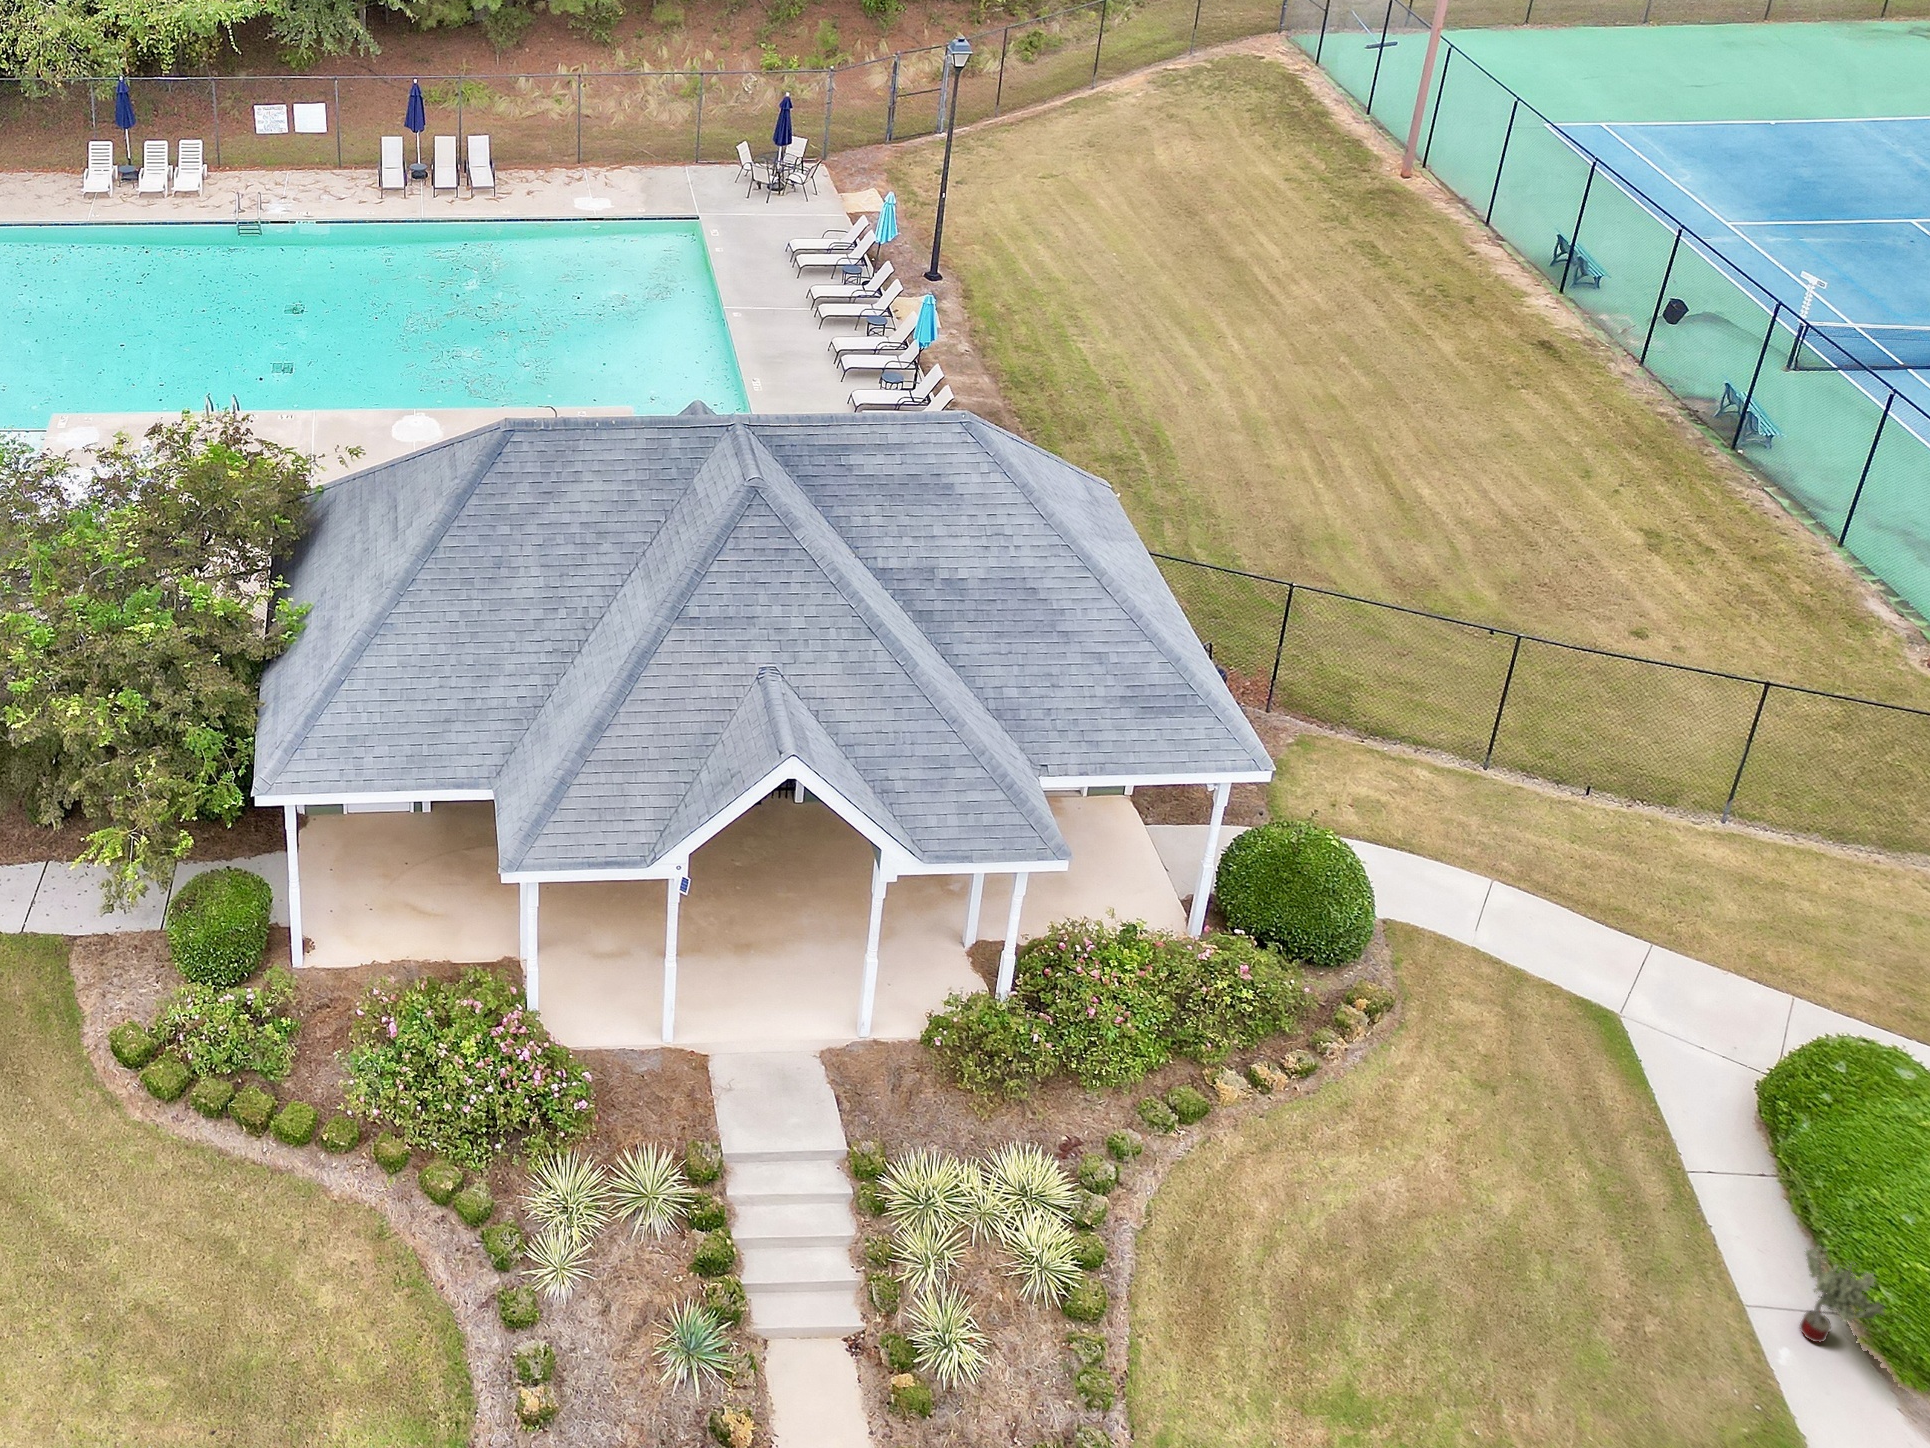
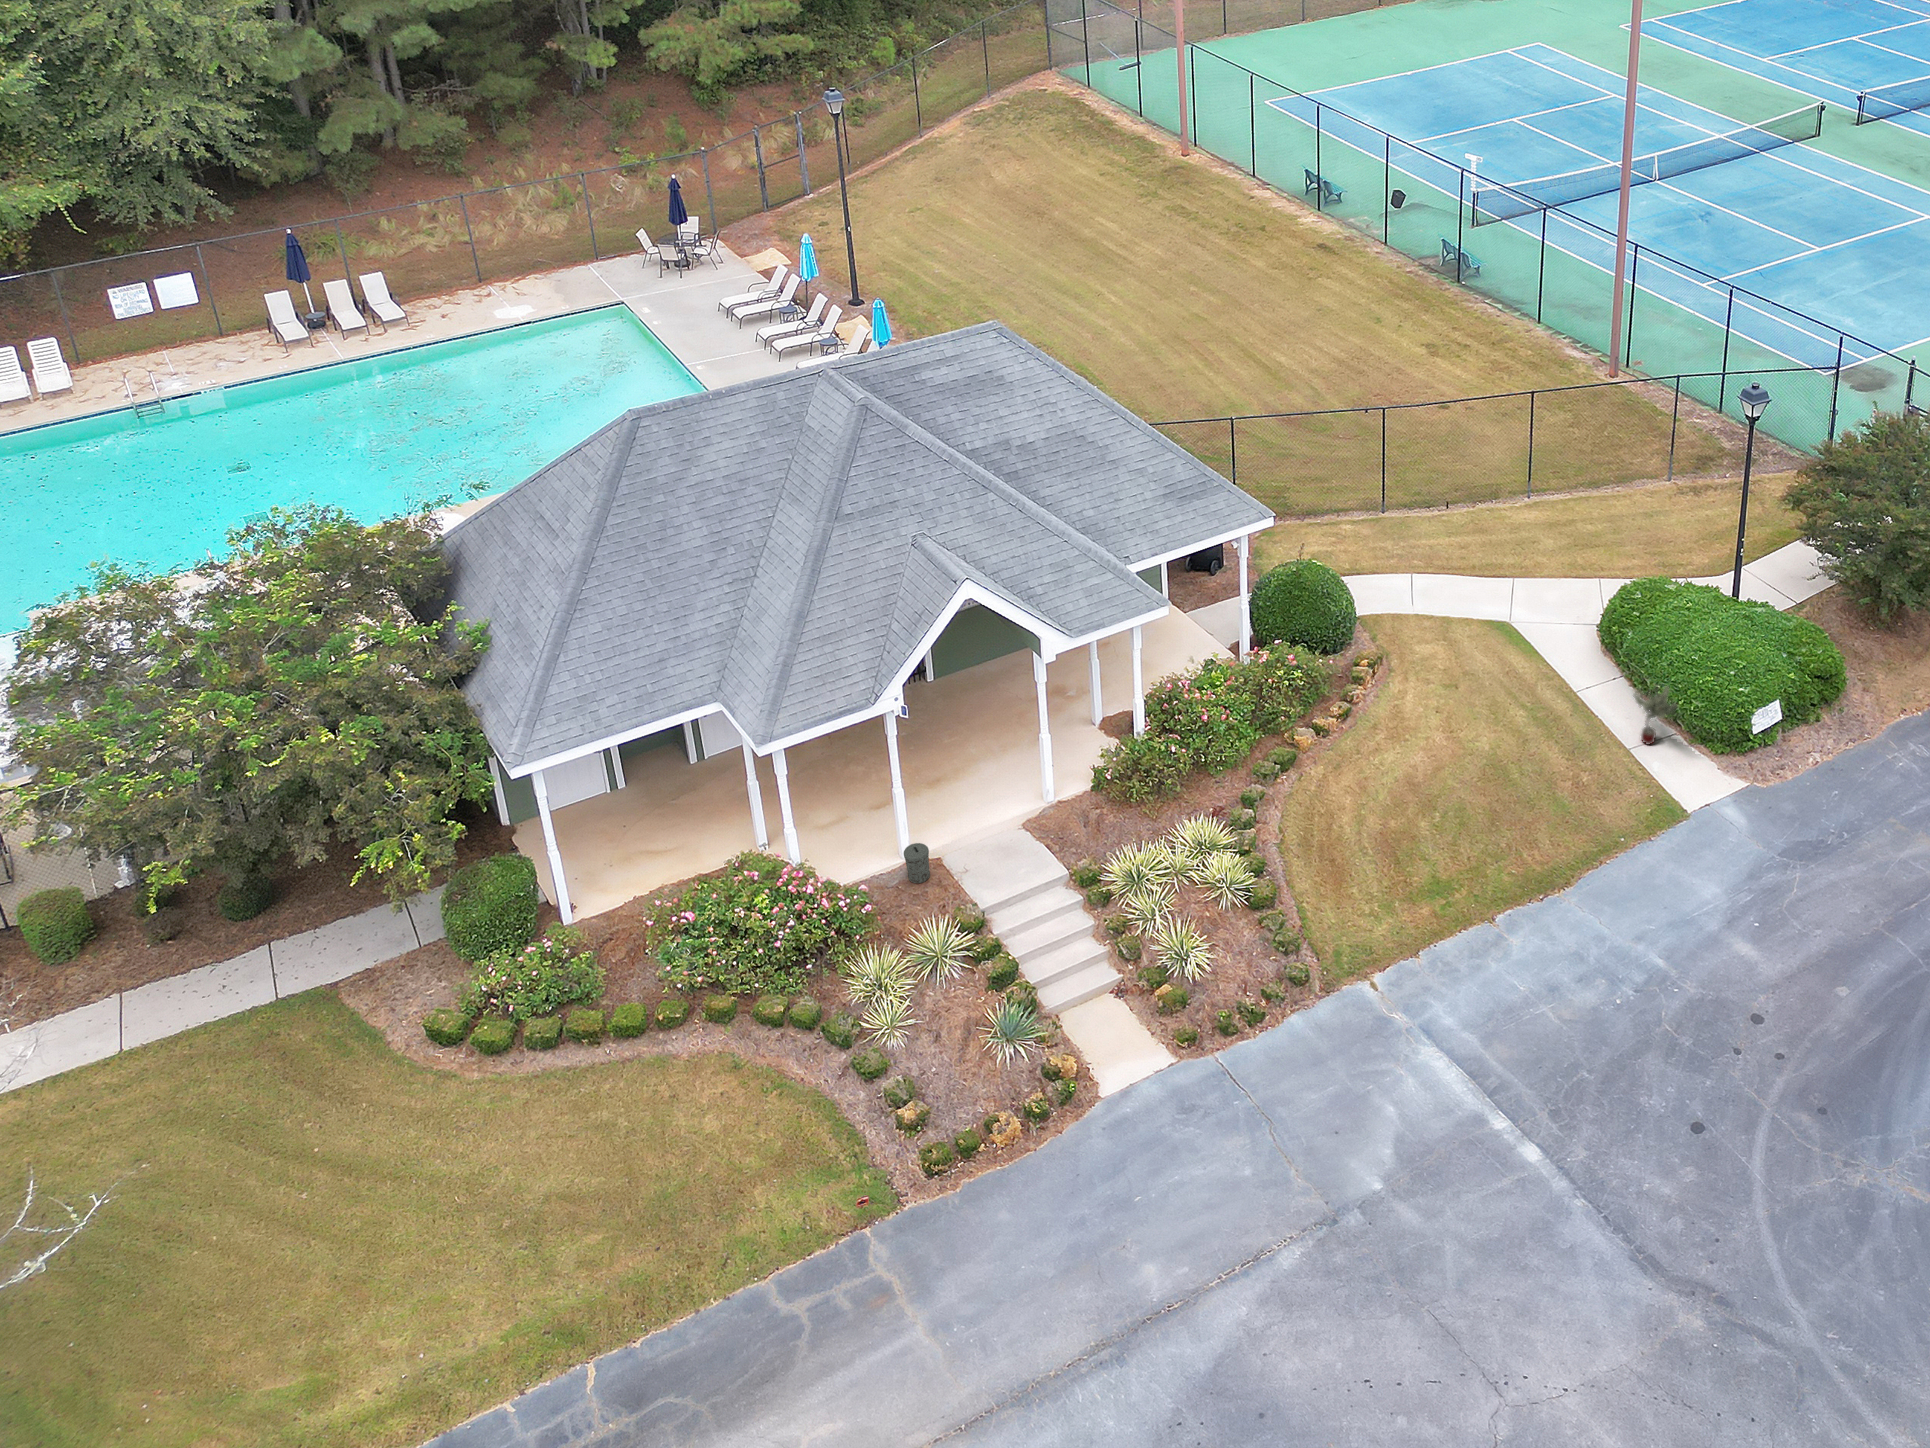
trash can: none [657,1020,688,1072] -> present [904,843,930,883]

